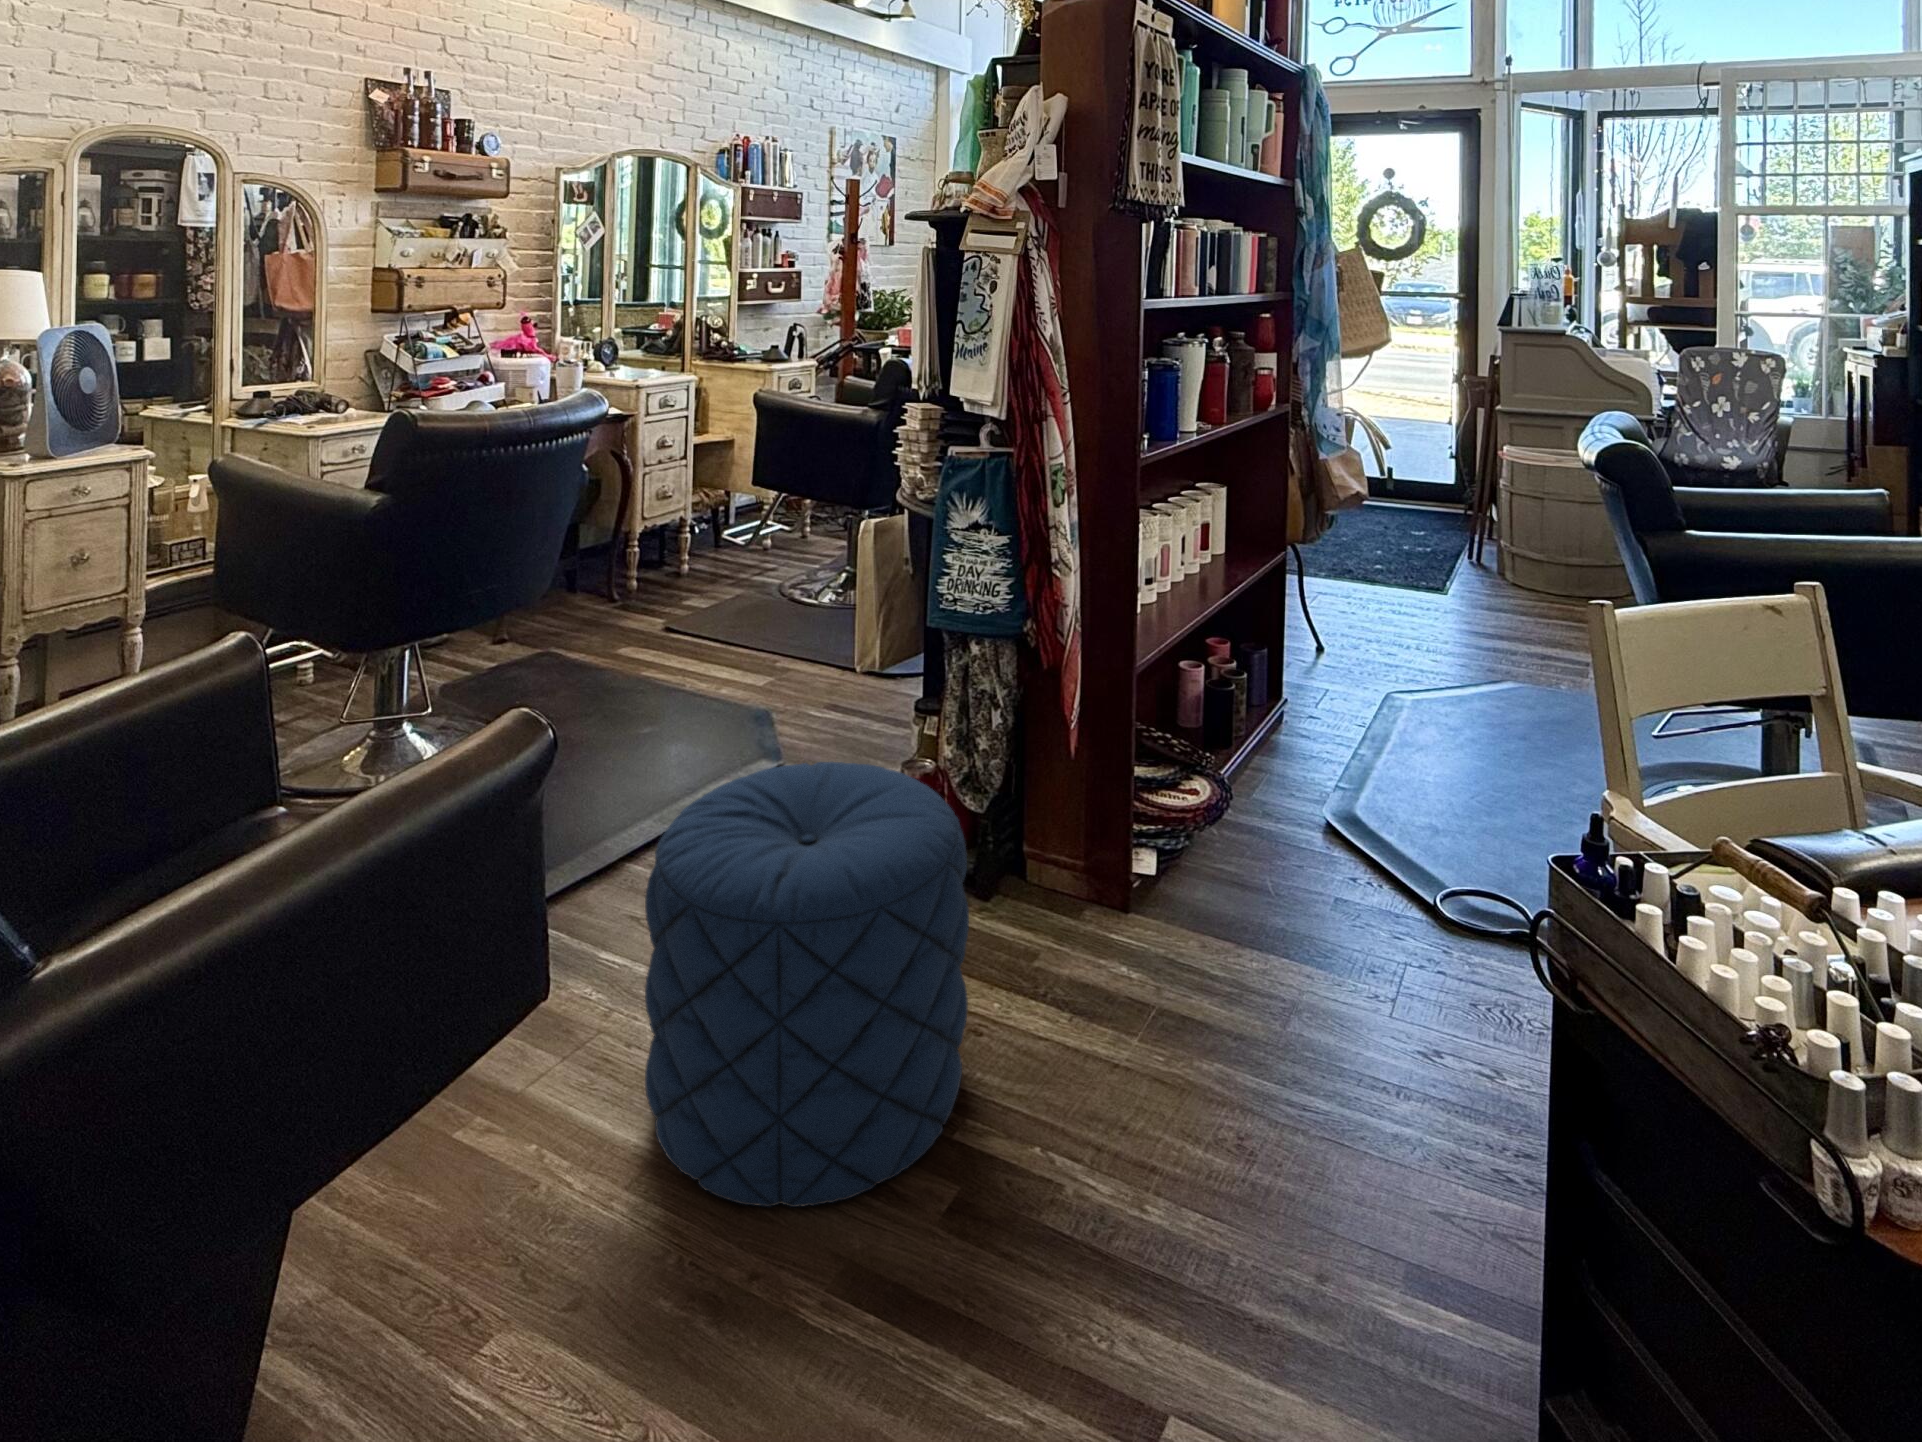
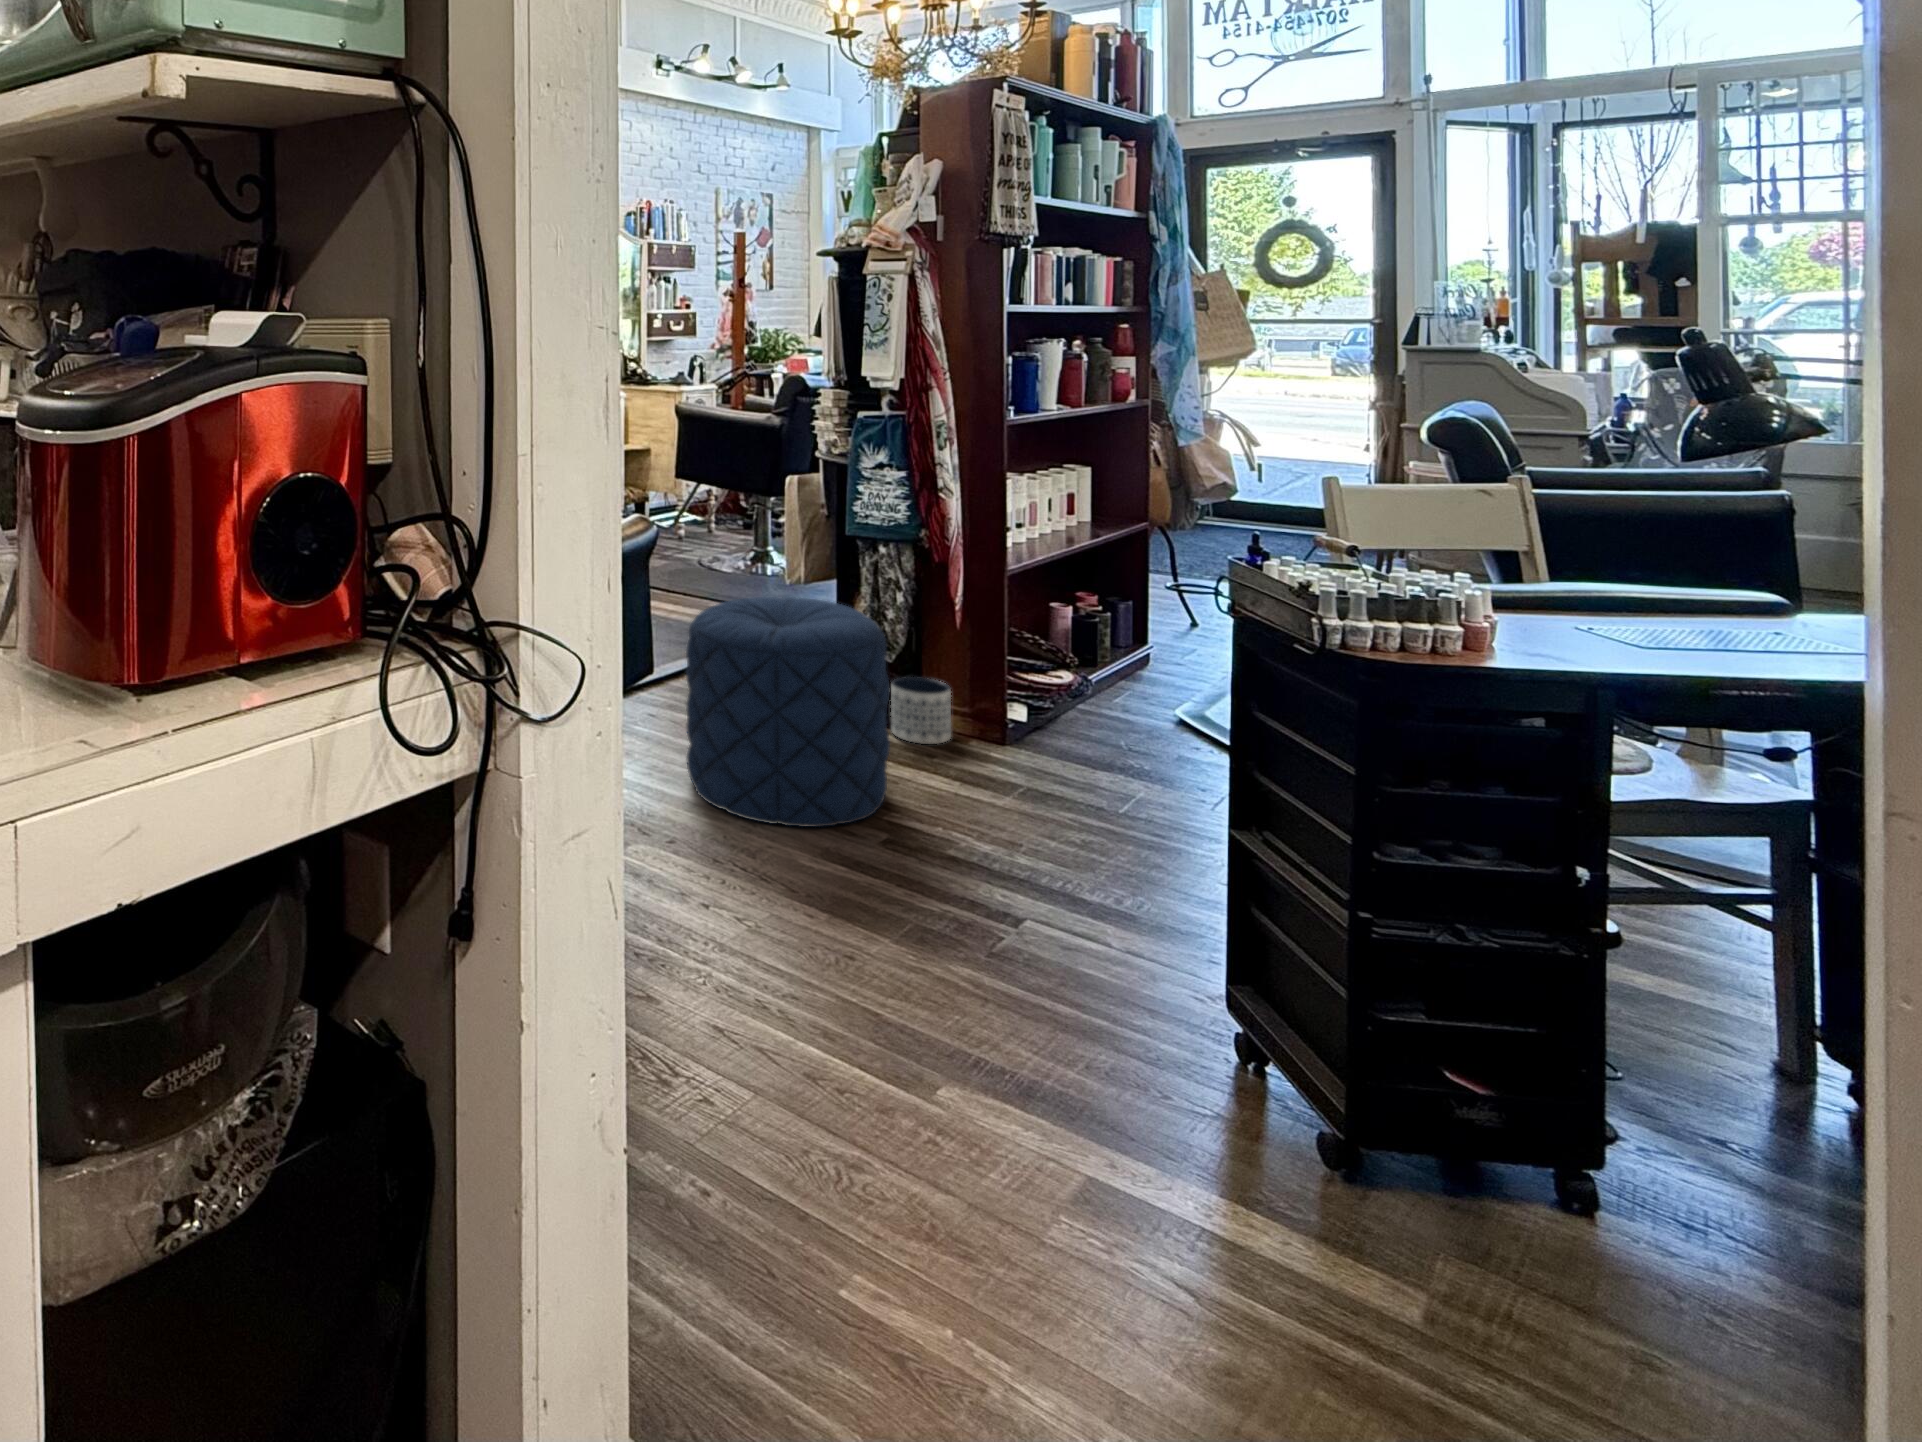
planter: none [981,820,1059,928] -> present [891,677,951,744]

